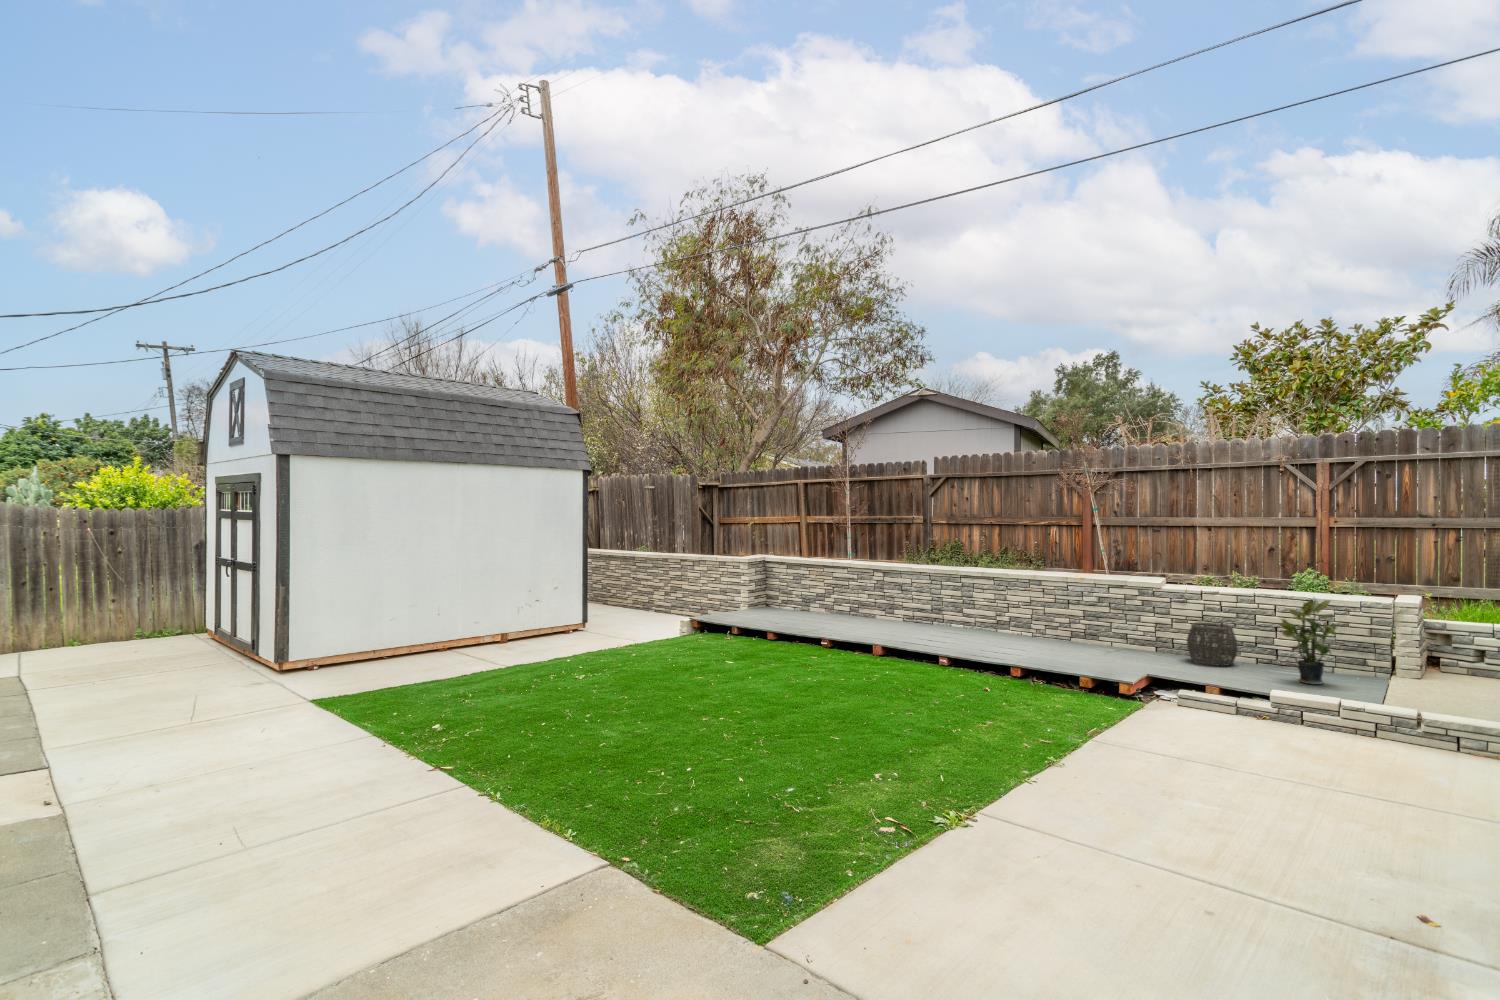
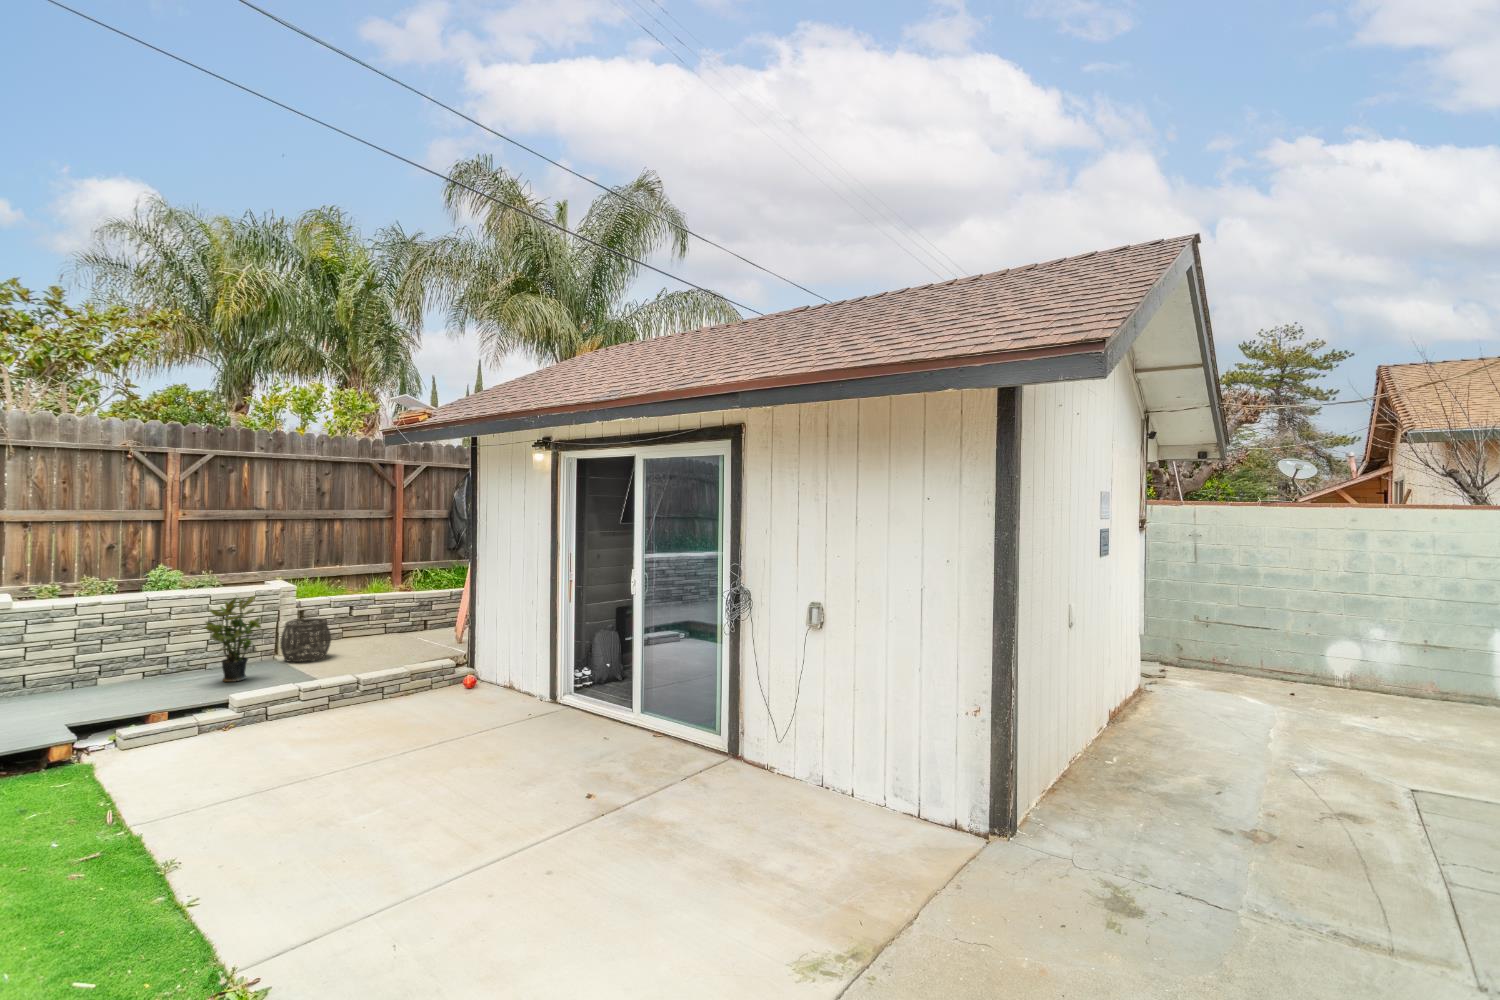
woven basket: present [1187,622,1238,666] -> present [280,618,331,662]

